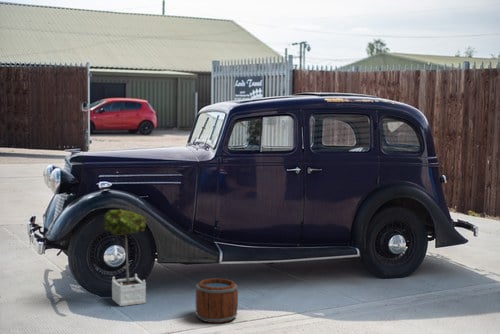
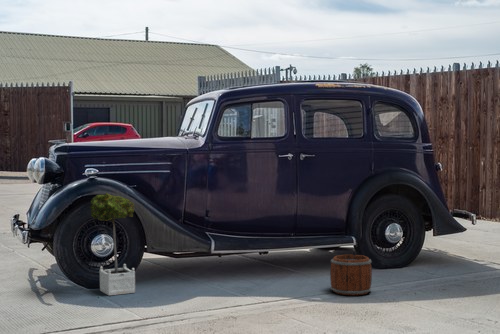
bucket: present [196,279,238,323] -> present [330,255,372,295]

